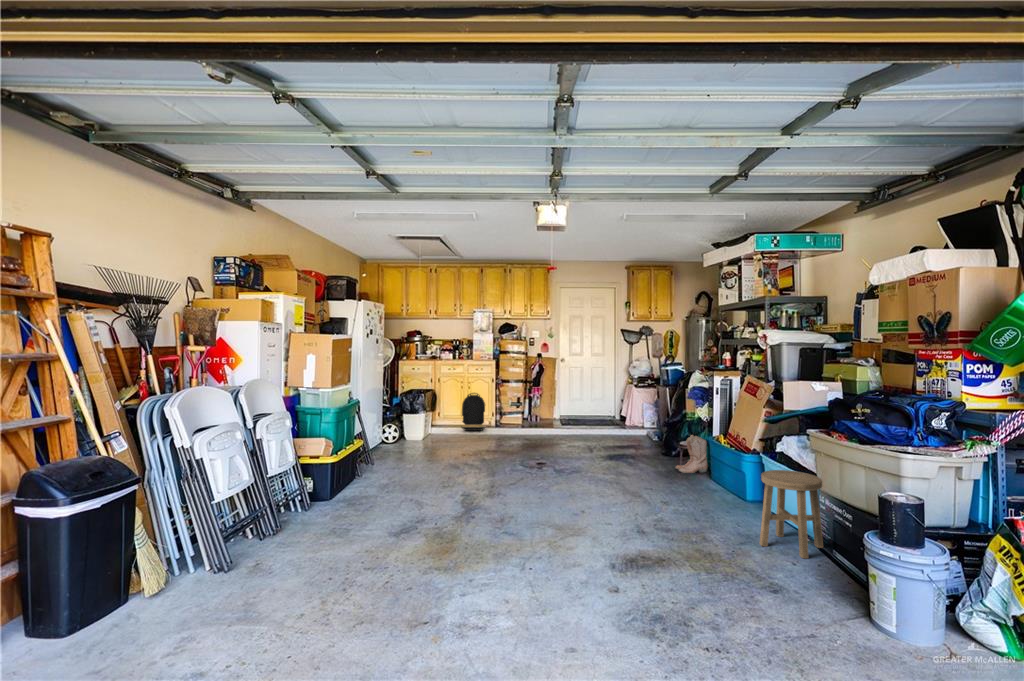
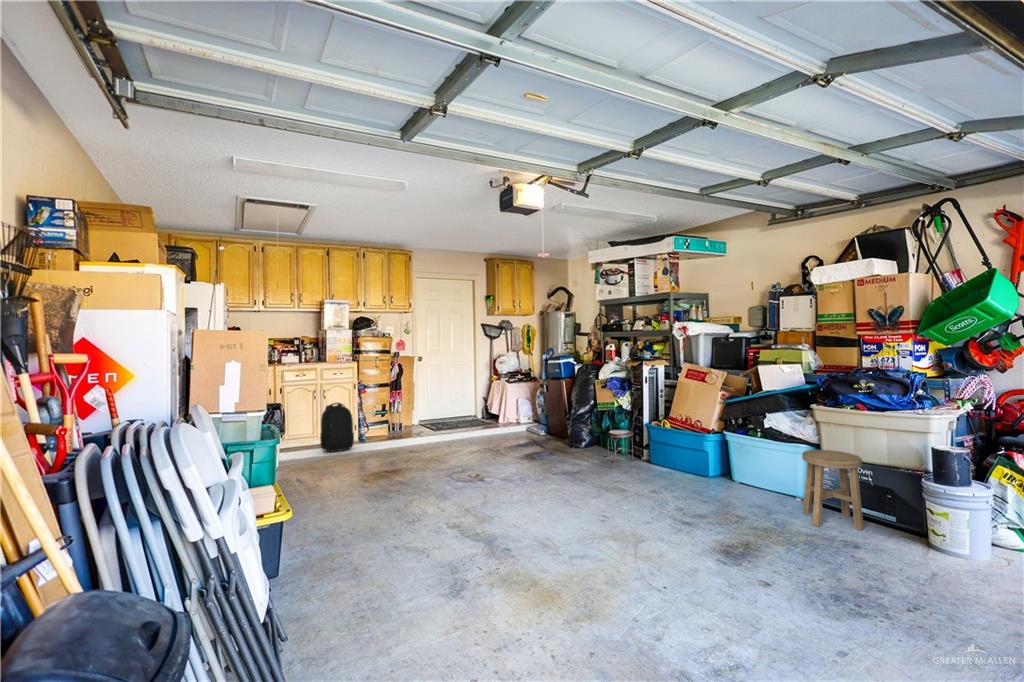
boots: present [676,435,708,473] -> none [615,426,644,465]

